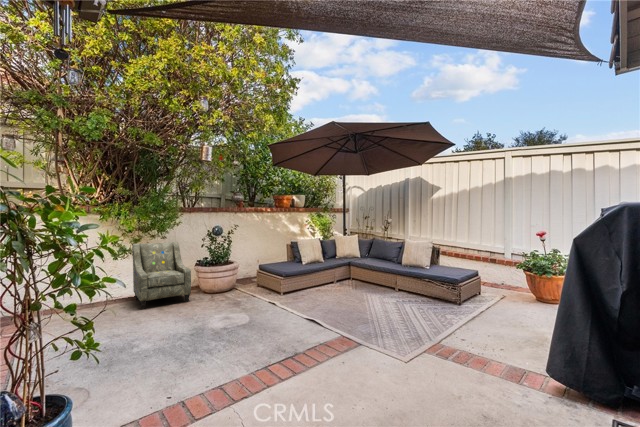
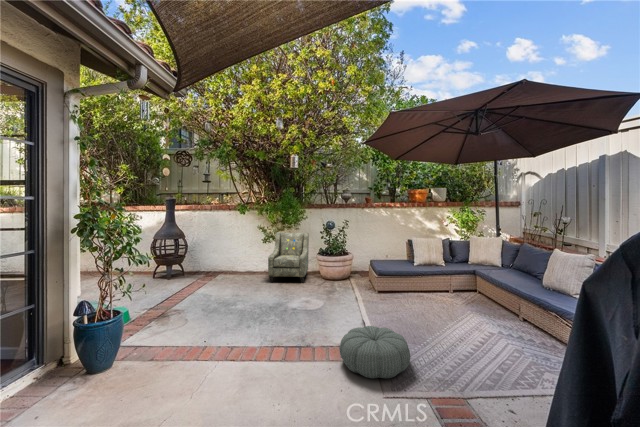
pouf: none [336,312,399,354] -> present [340,326,410,378]

